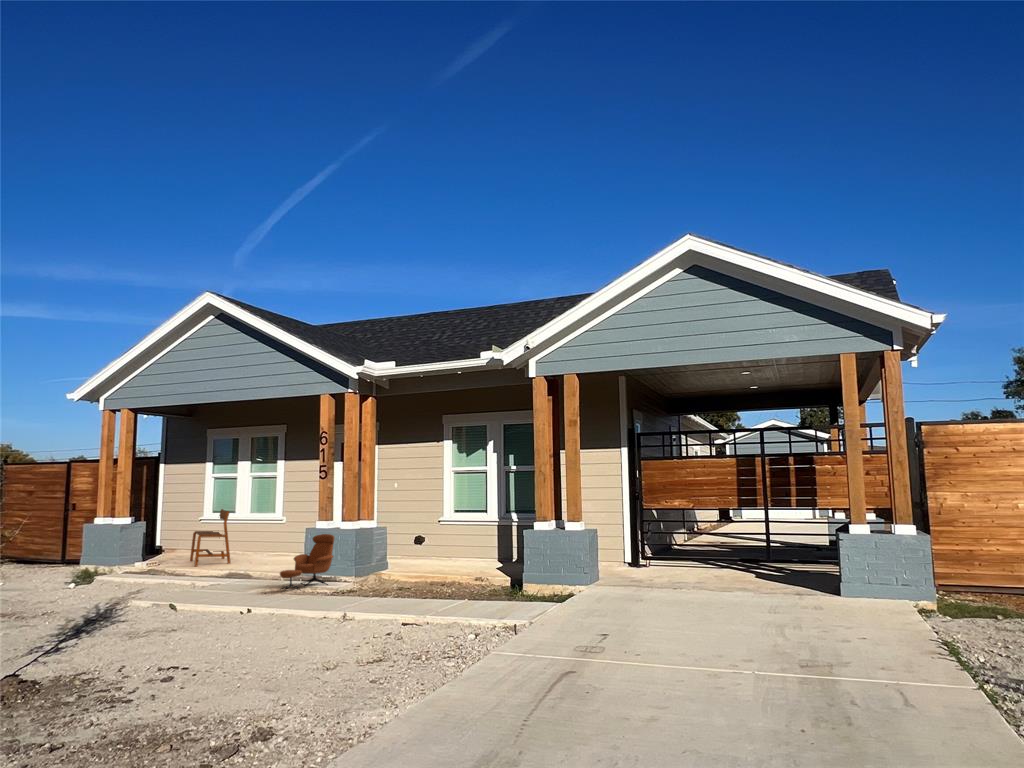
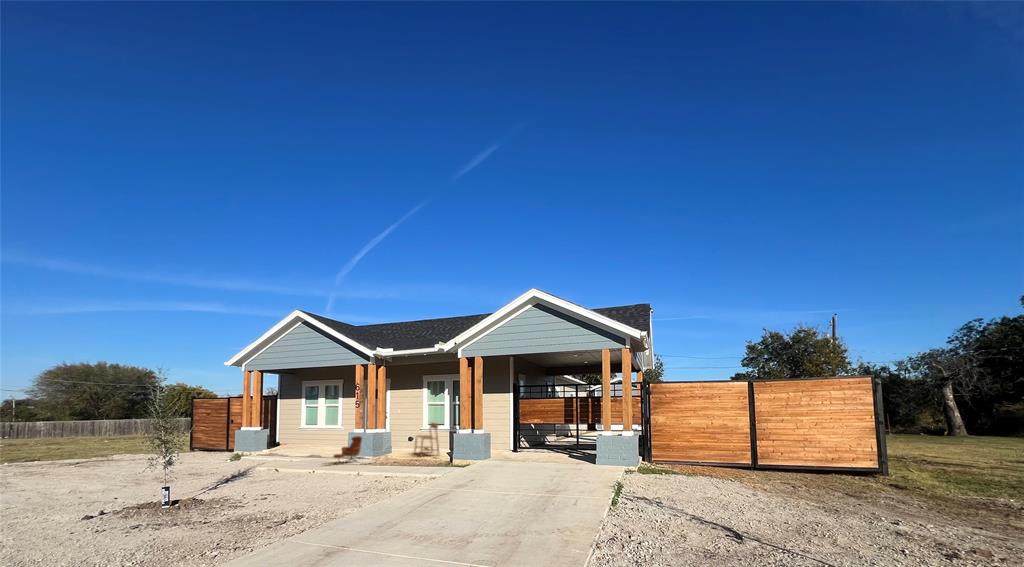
bench: present [190,509,230,566] -> present [414,422,439,456]

